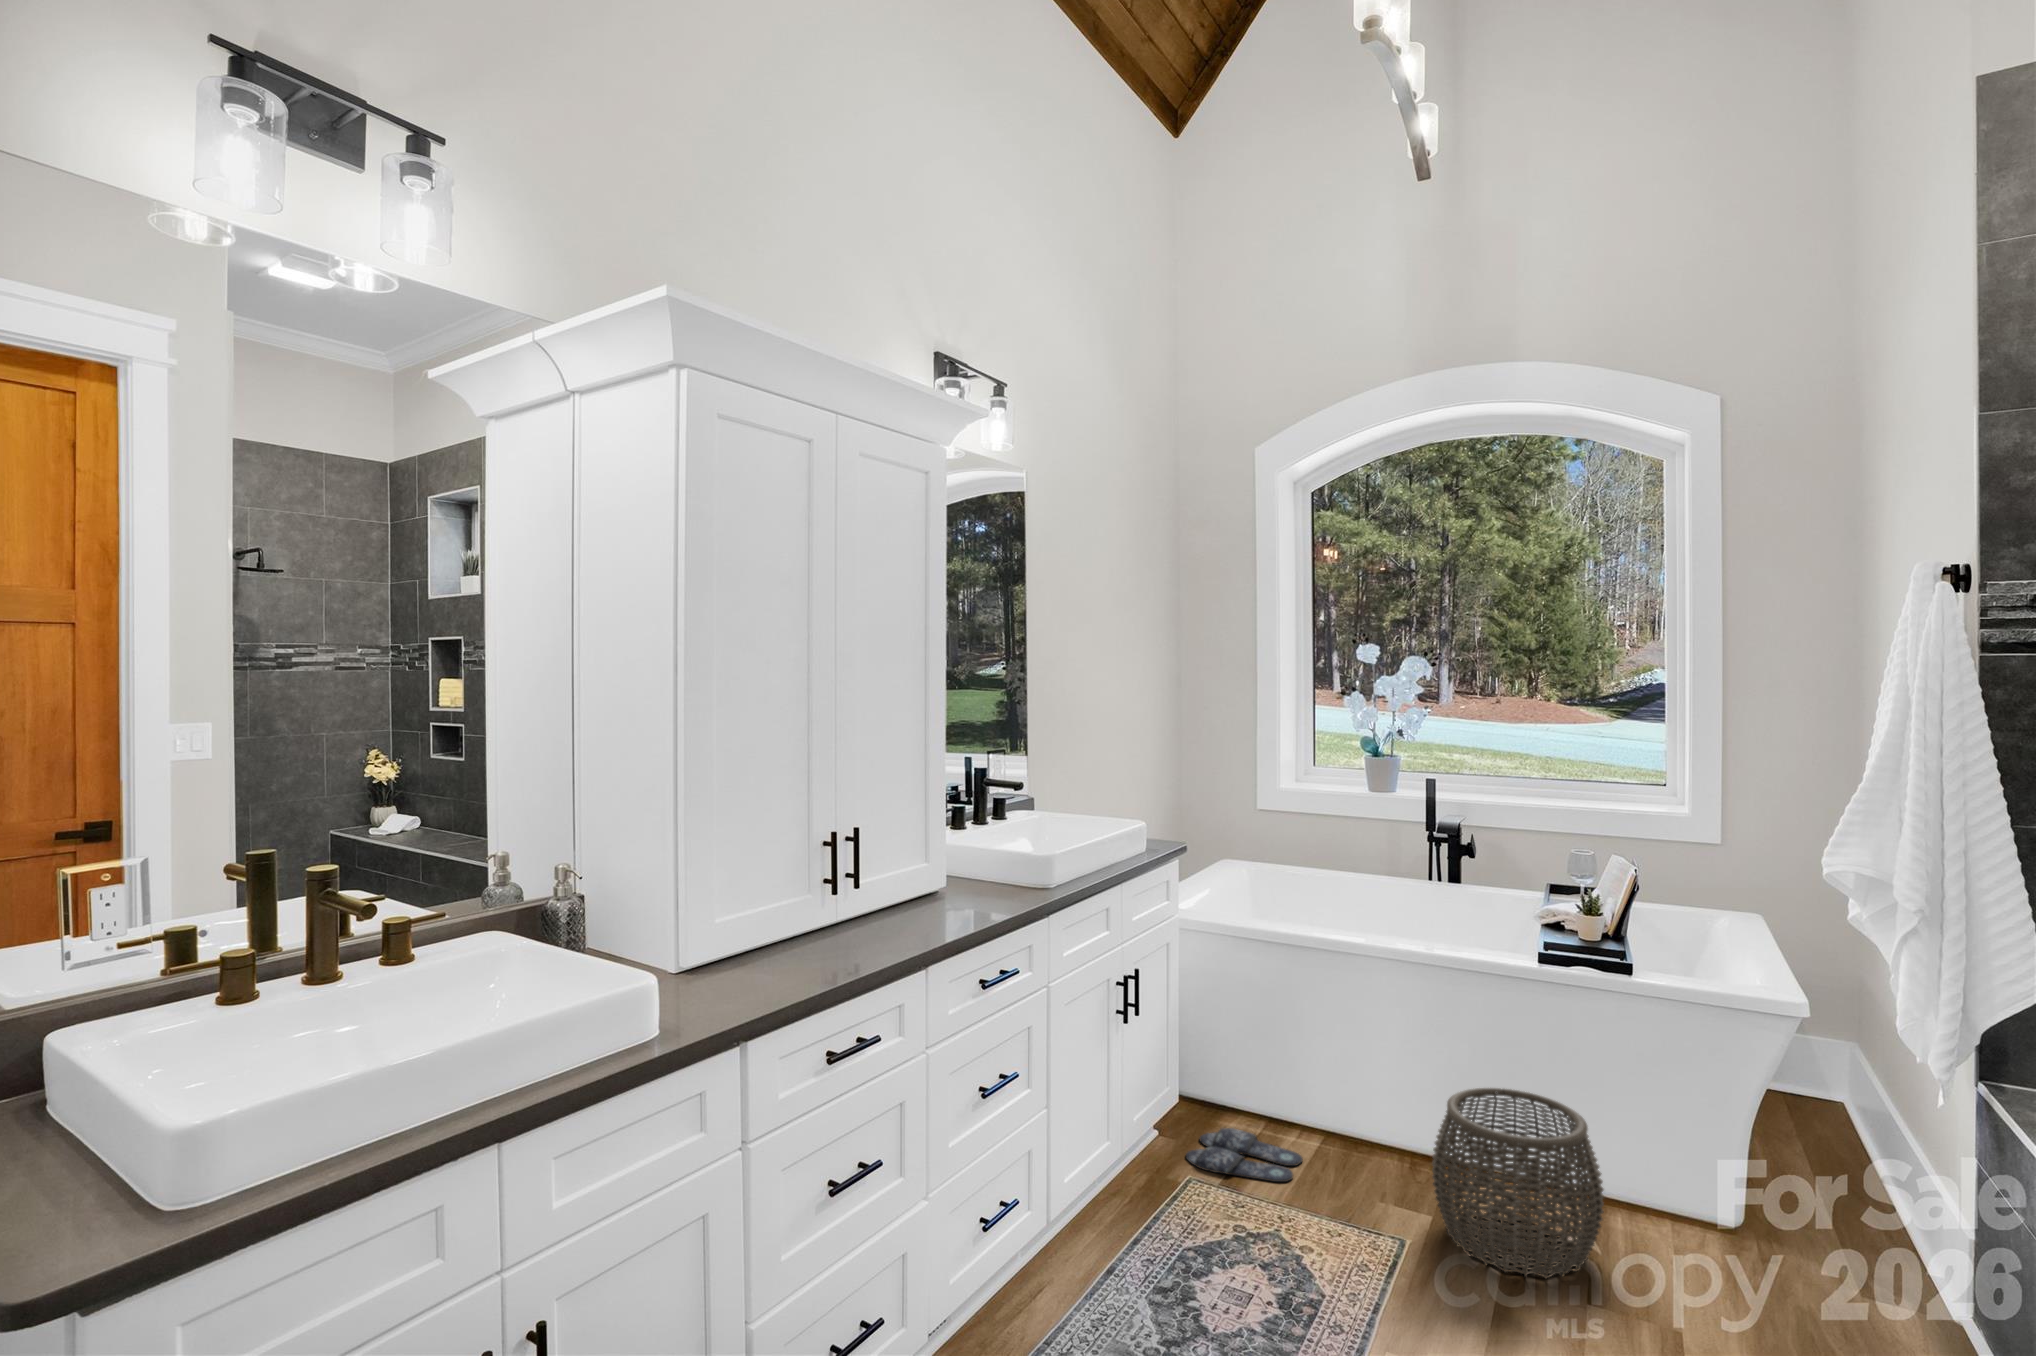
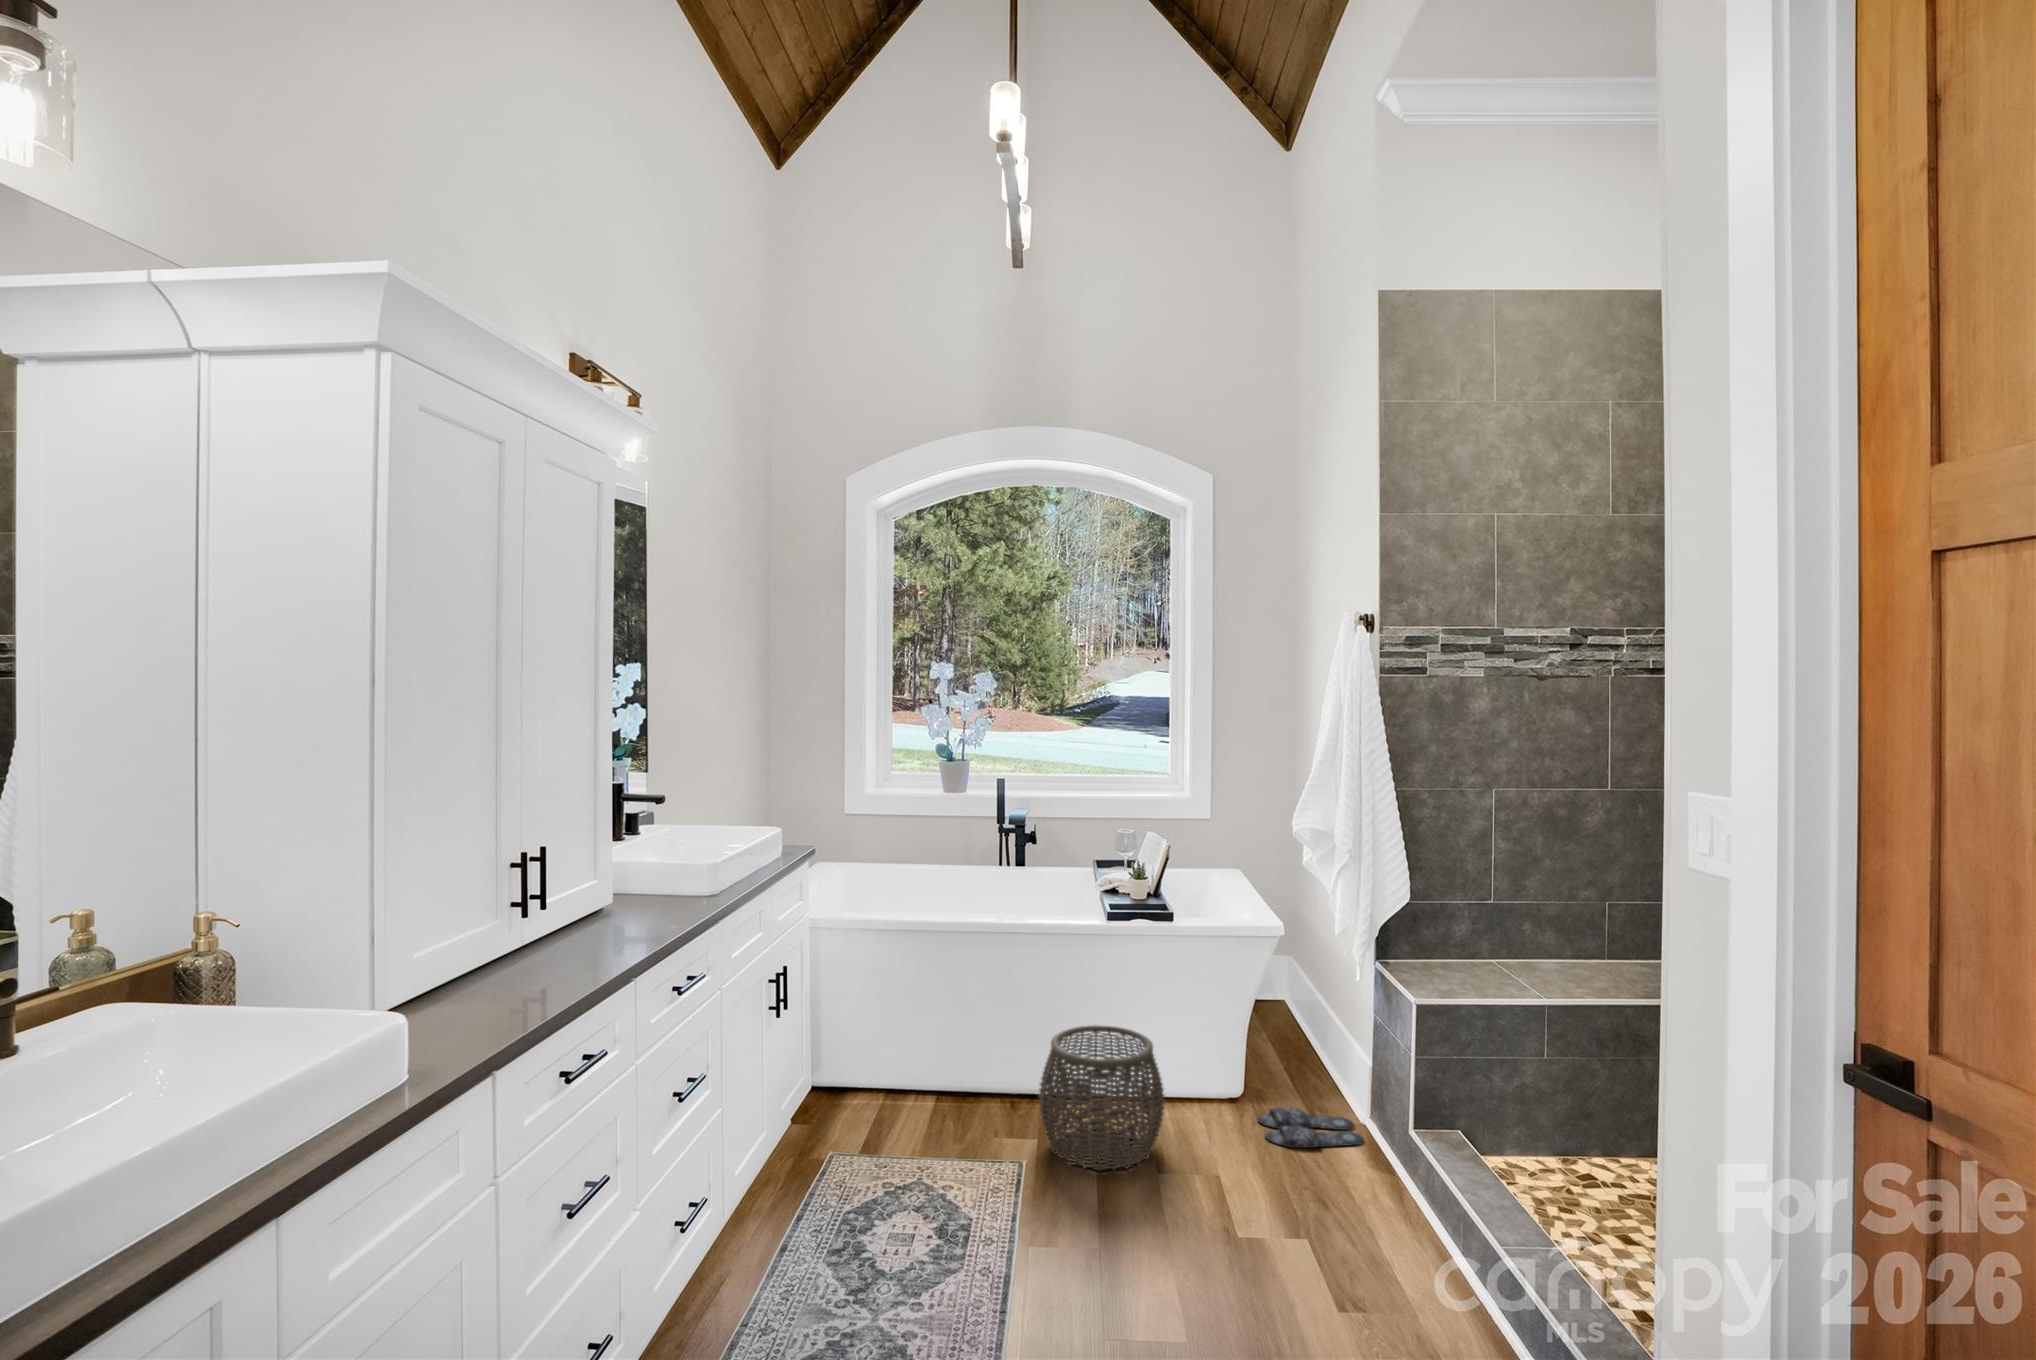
slippers: present [1186,1128,1303,1182] -> present [1258,1107,1364,1148]

